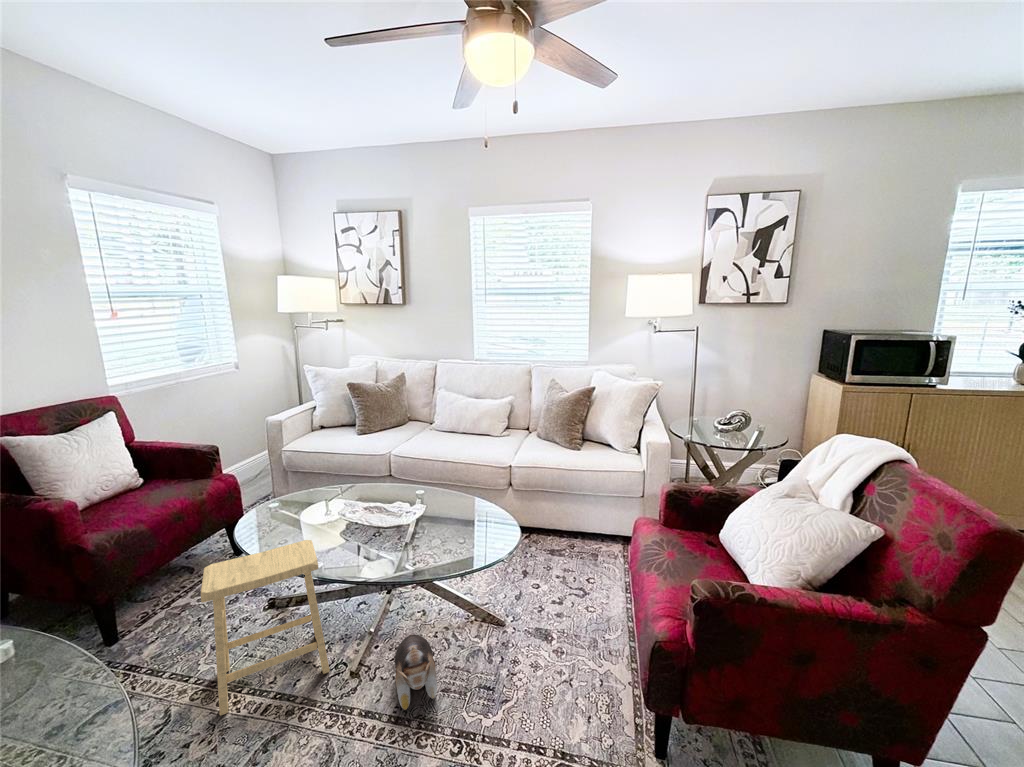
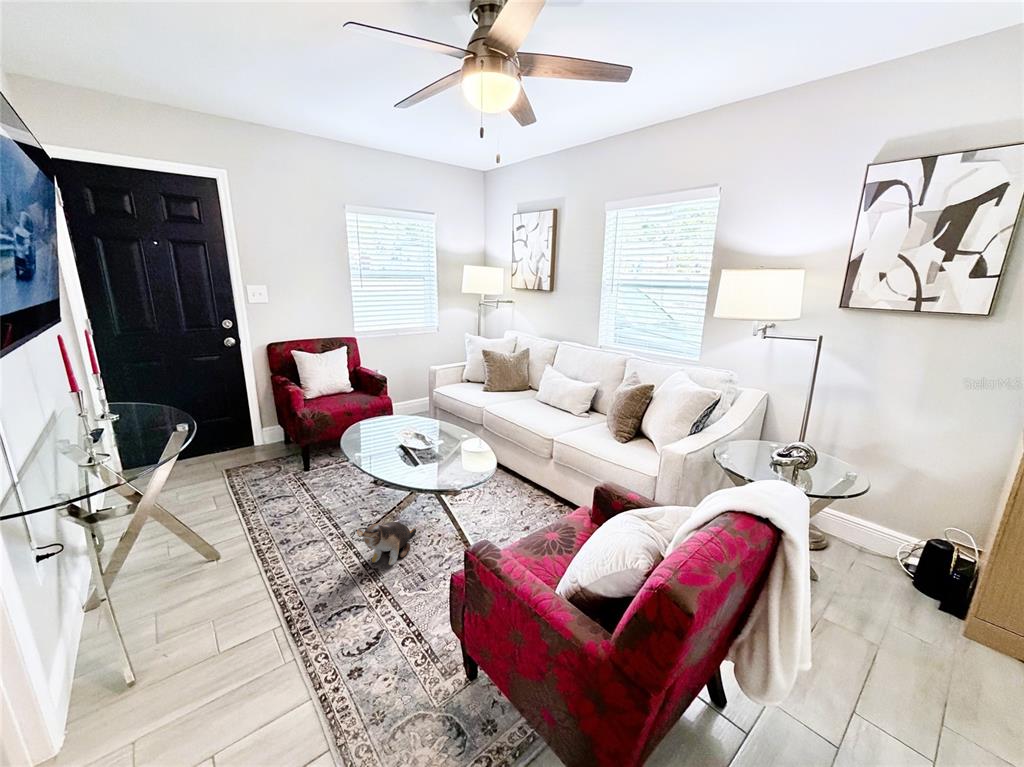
footstool: present [201,540,330,716] -> none [302,438,380,527]

